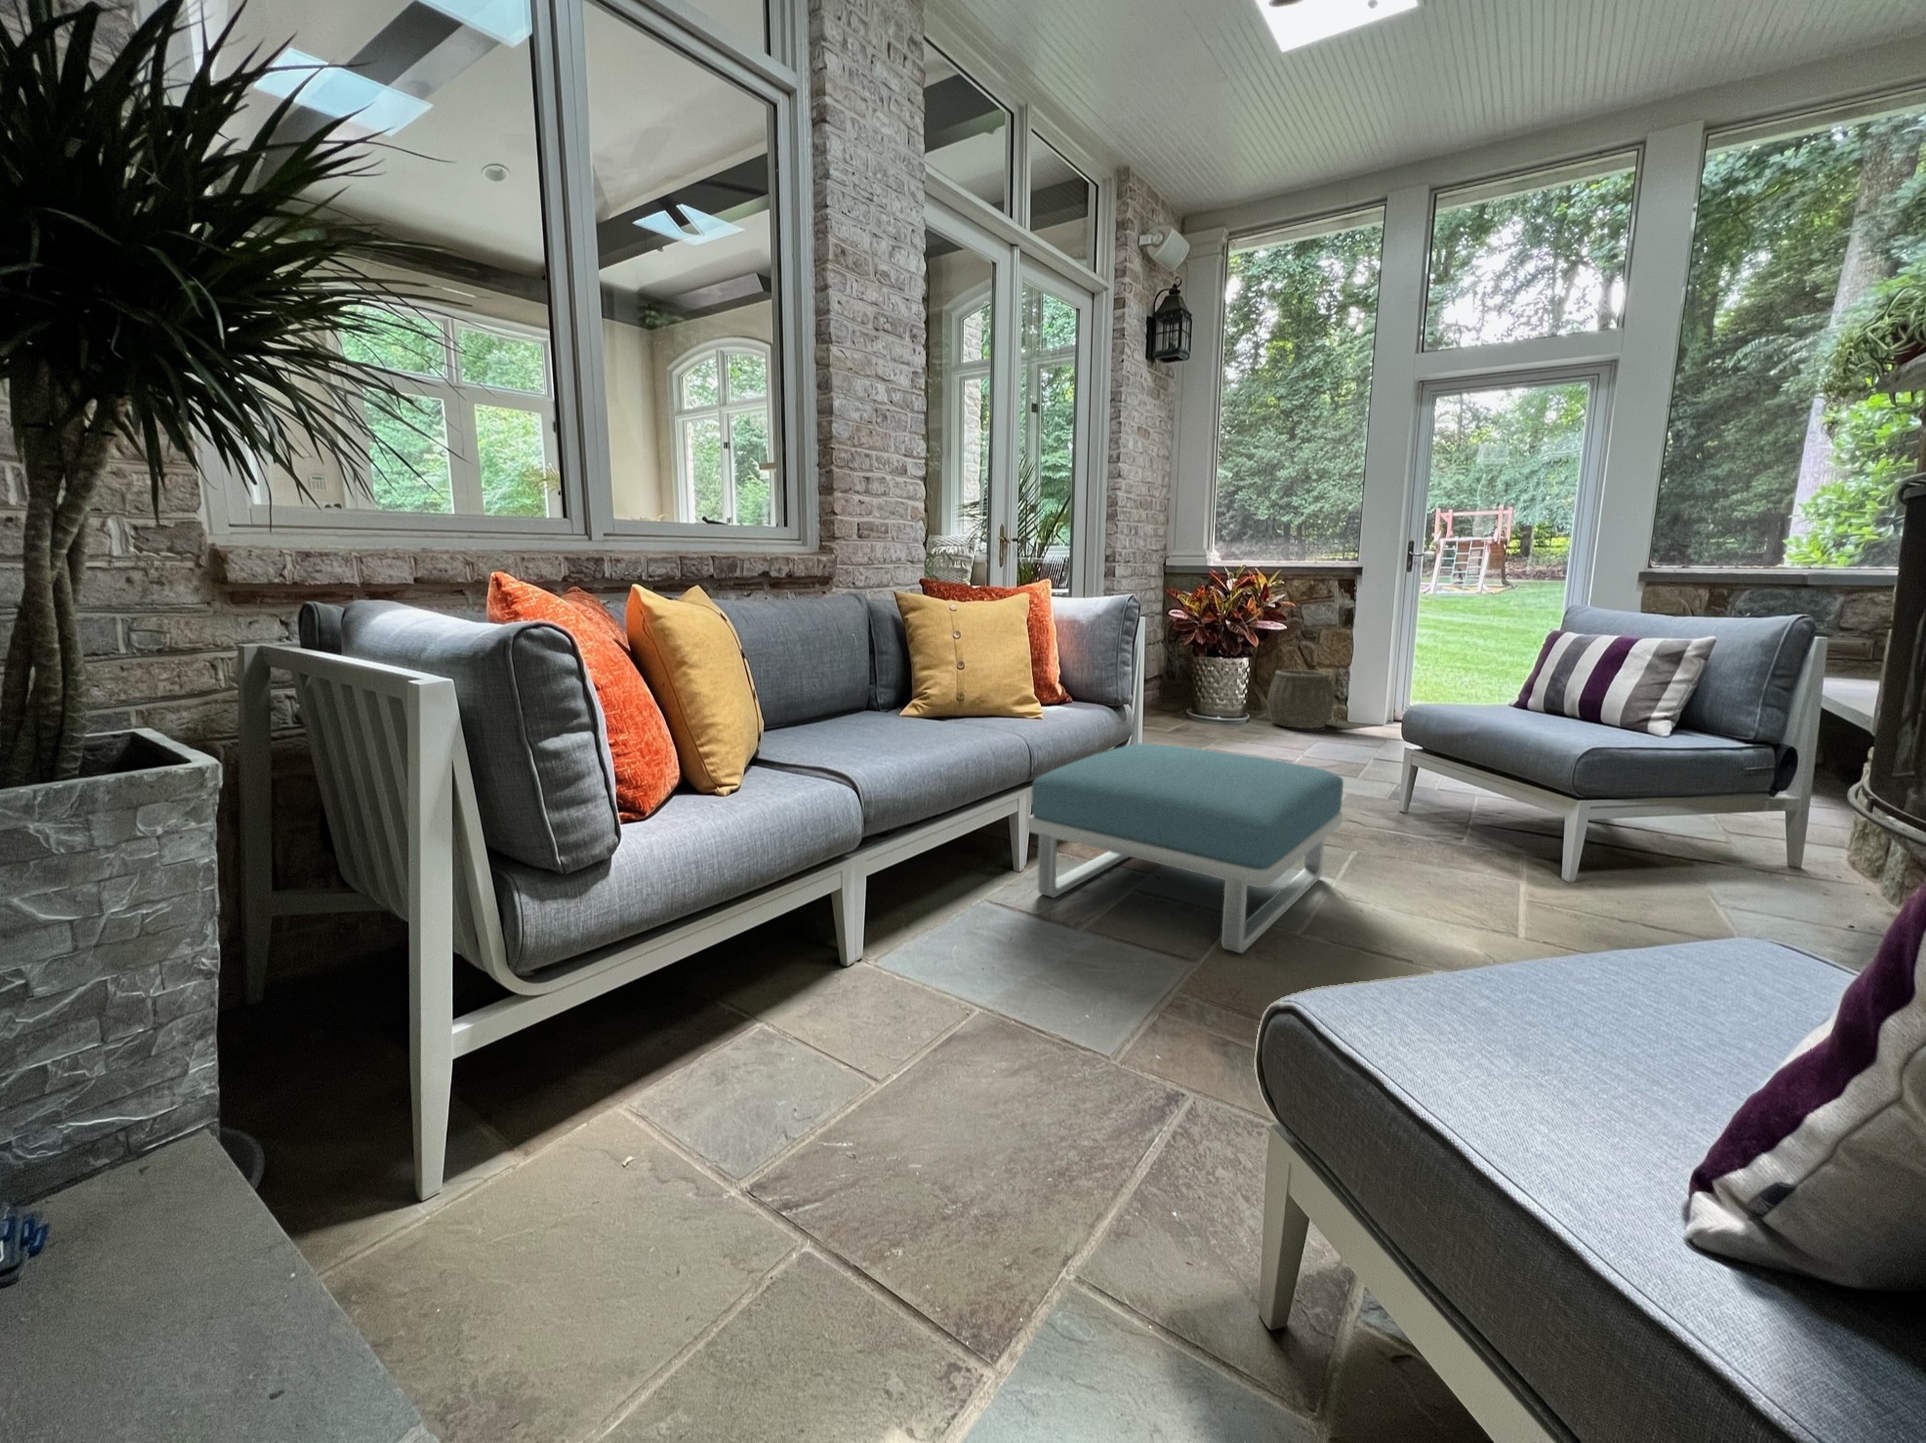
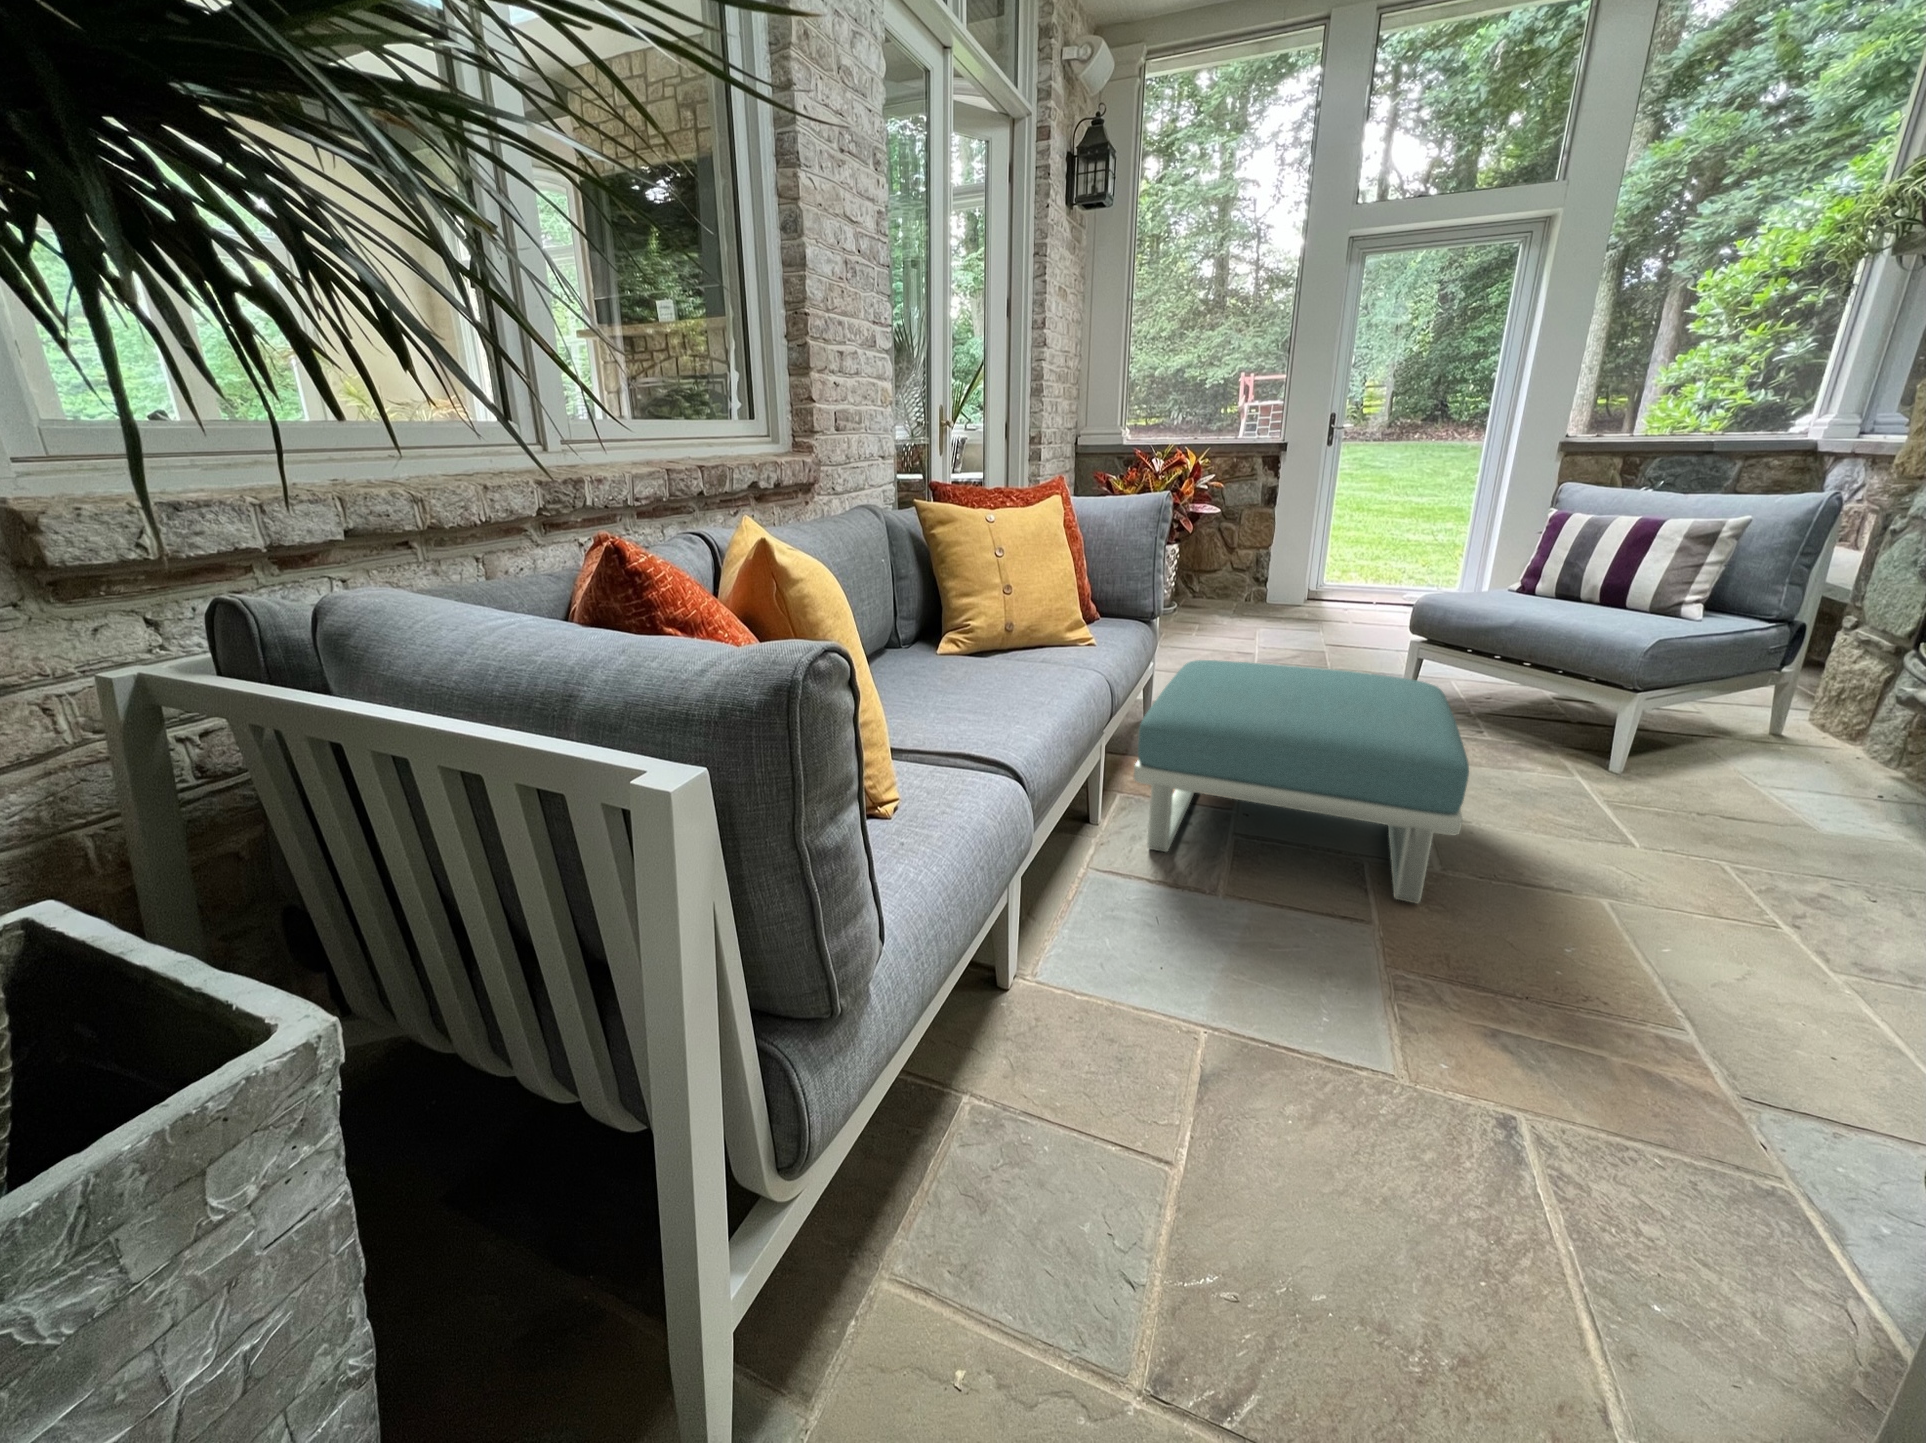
woven basket: present [1268,669,1334,729] -> none [1195,551,1262,612]

